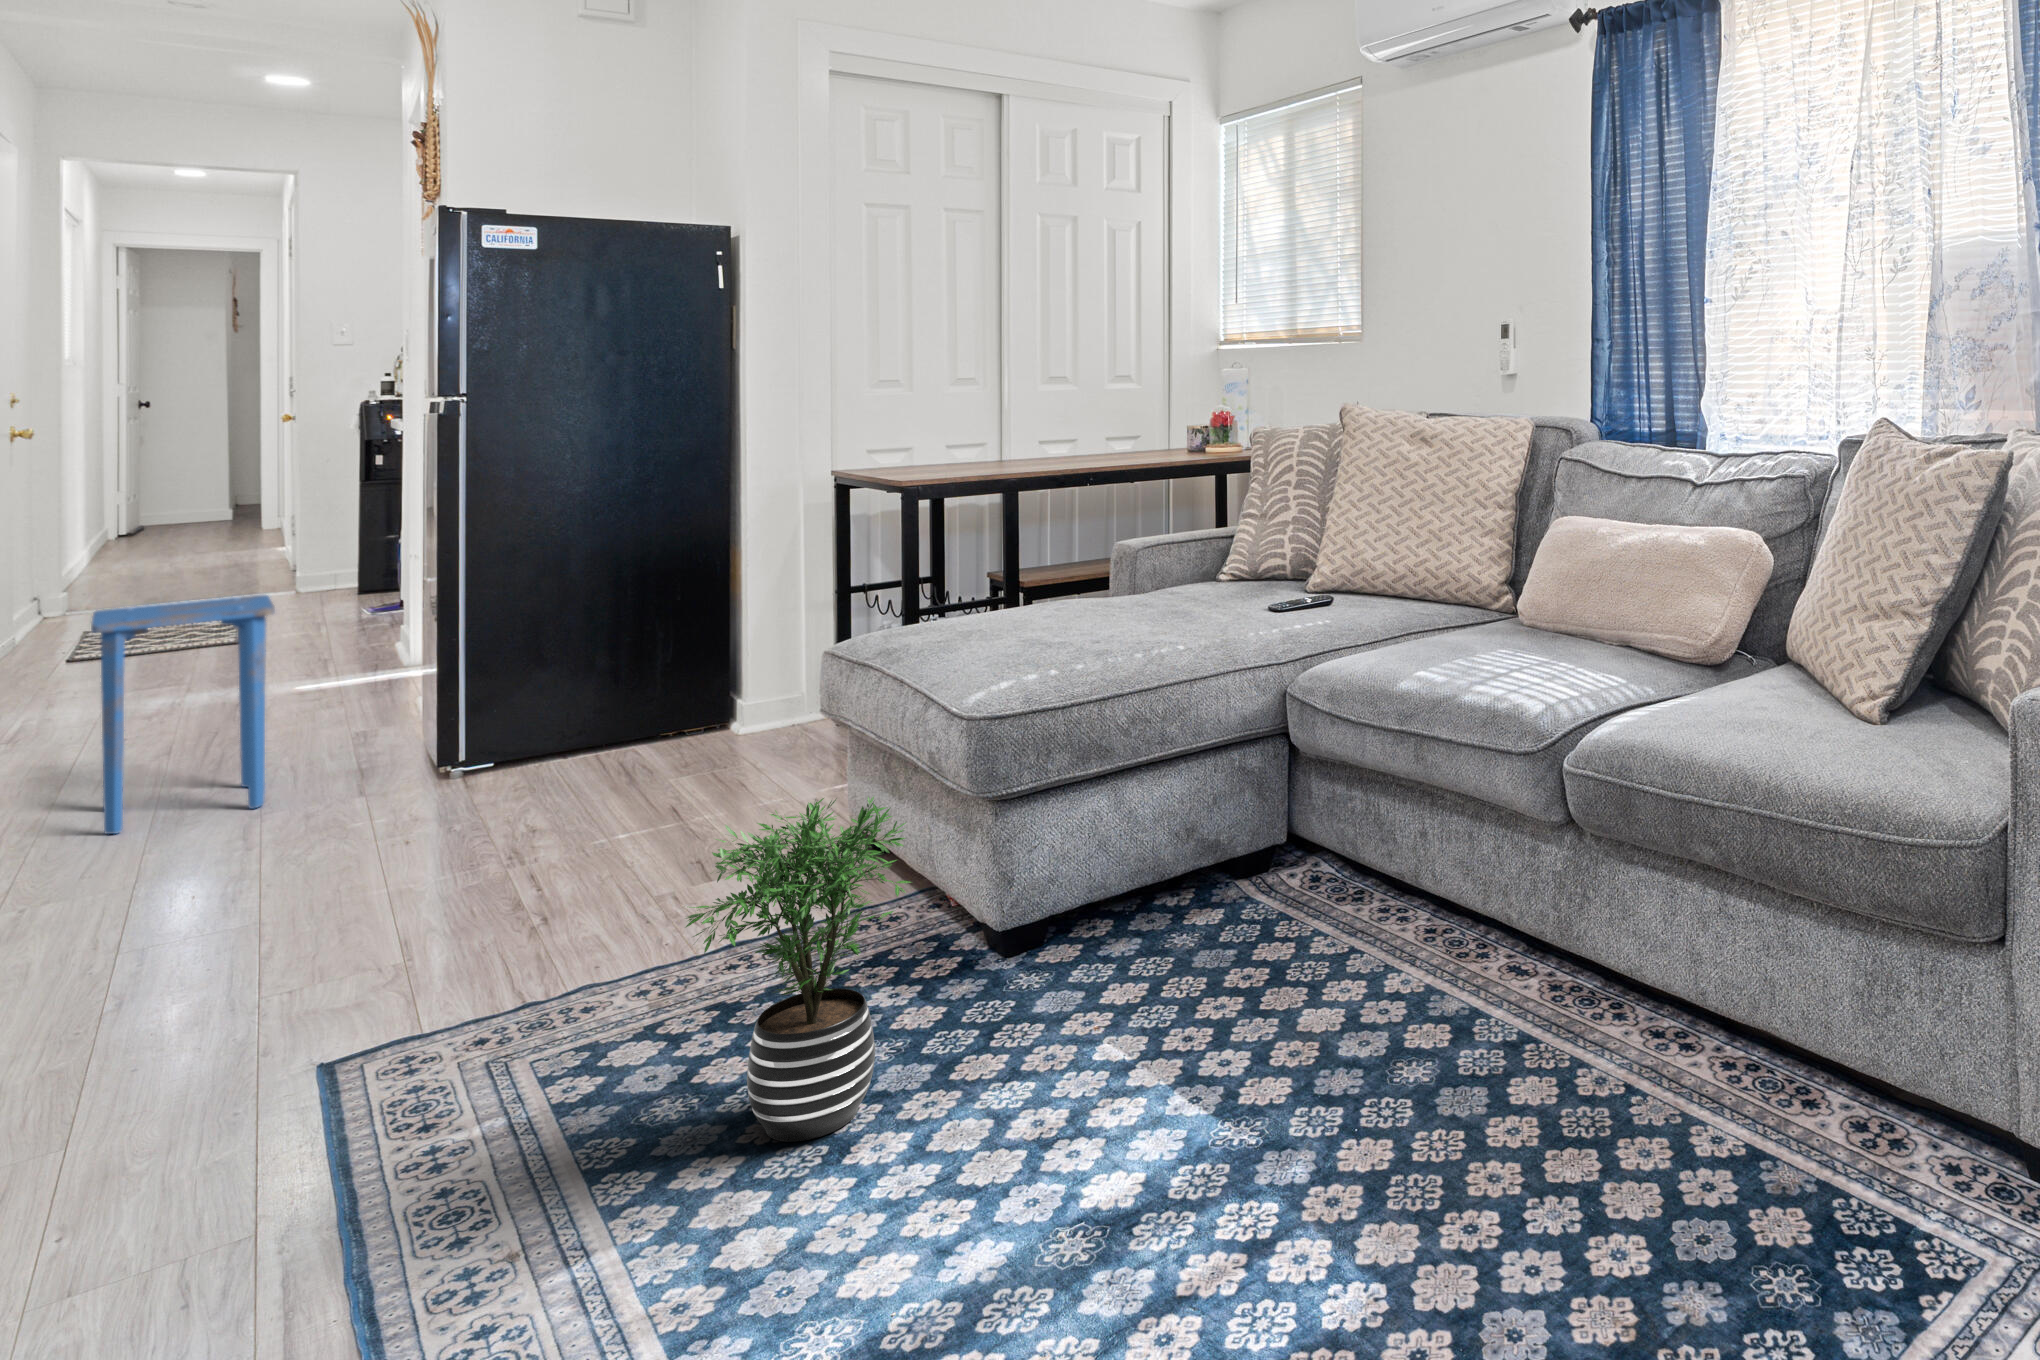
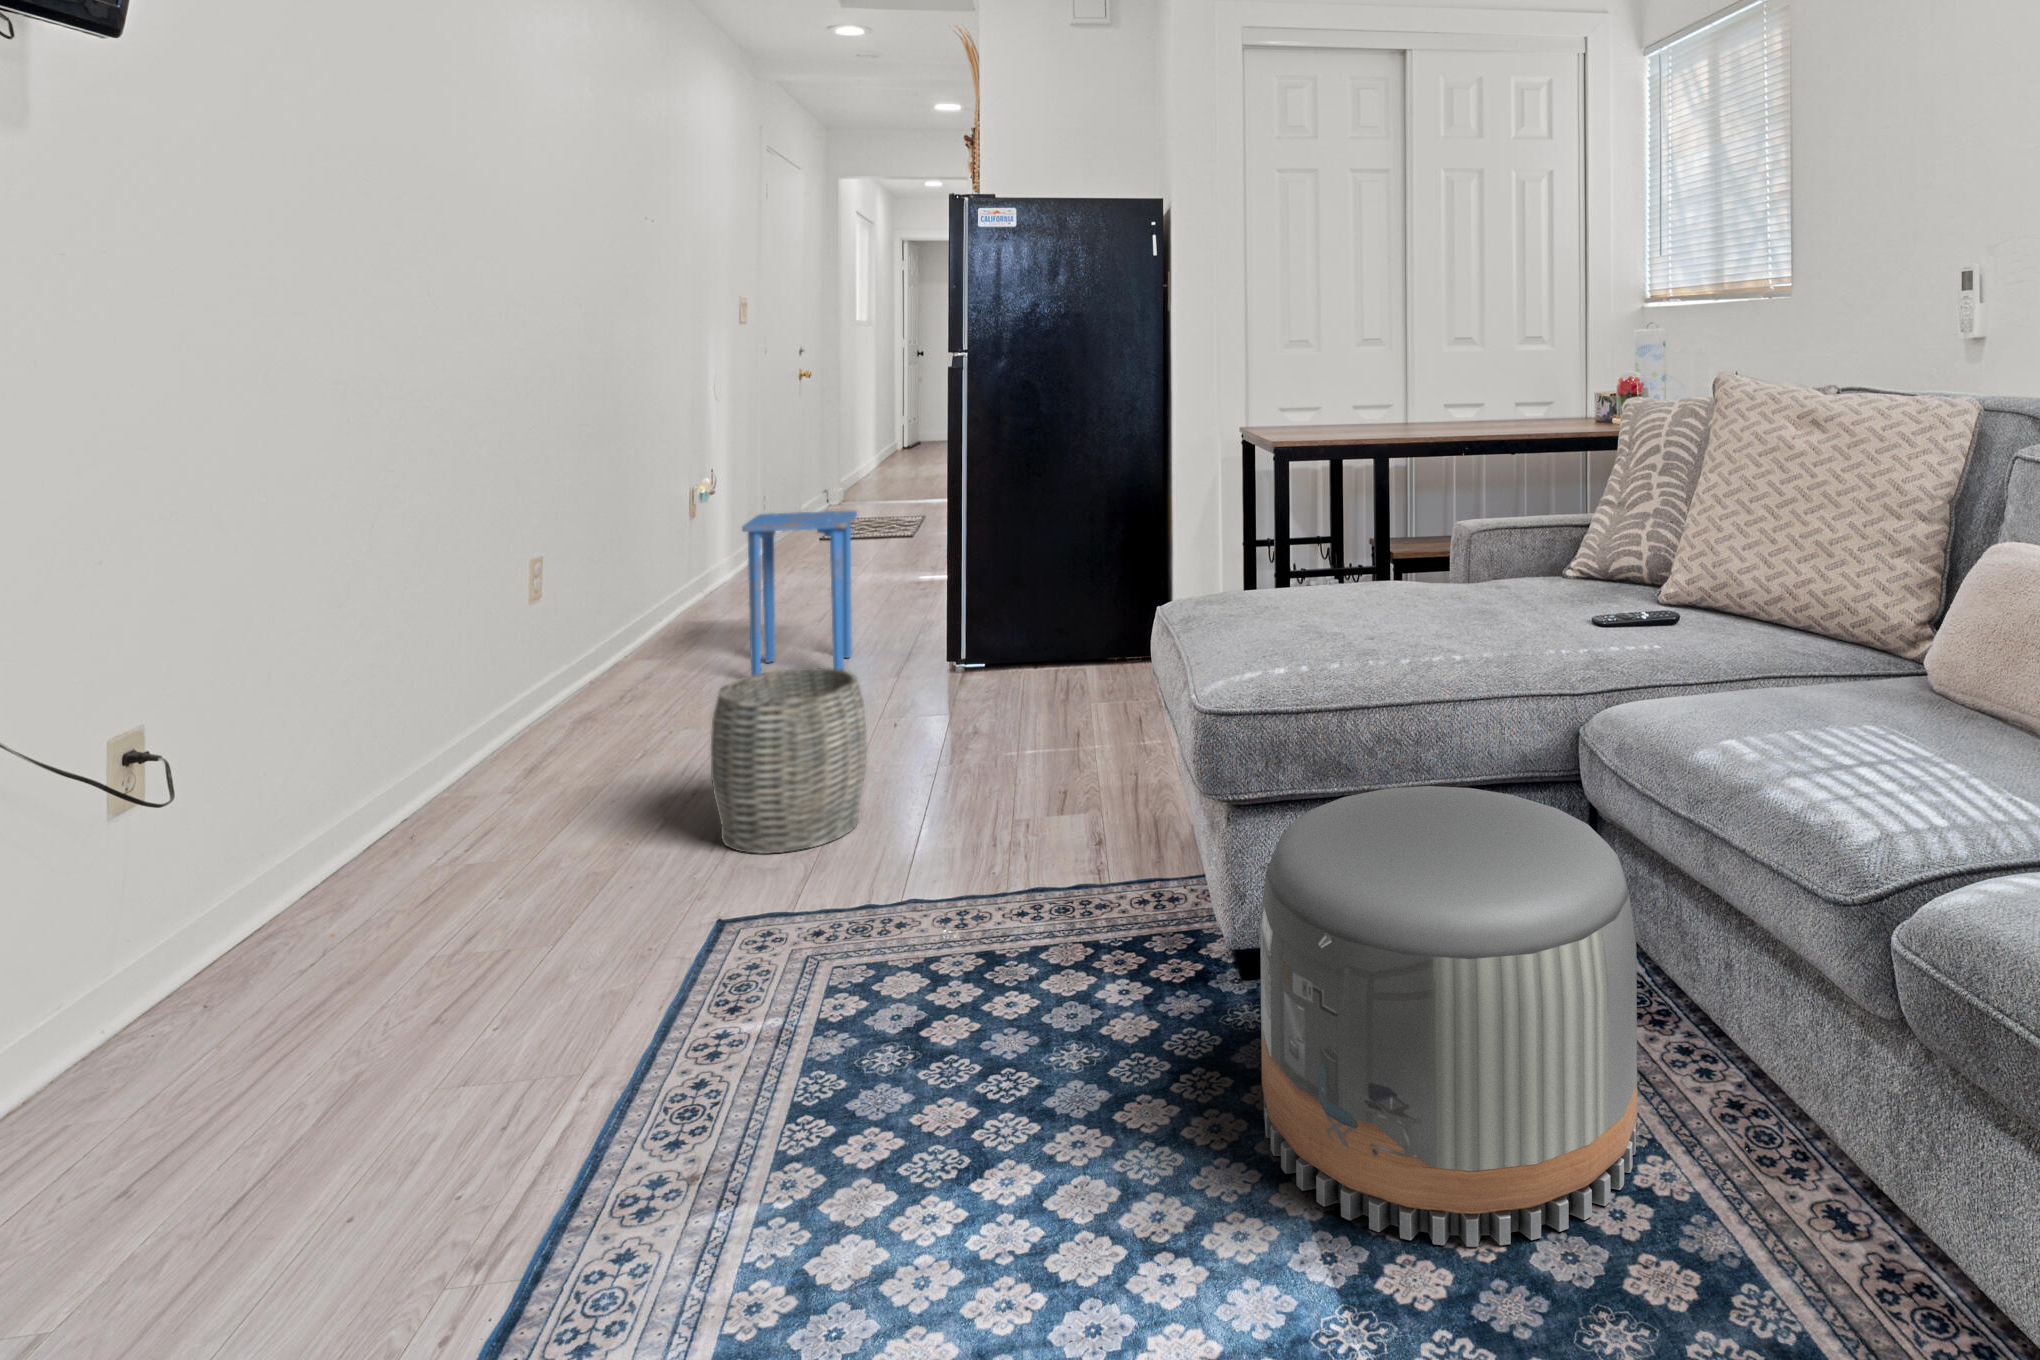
pouf: none [1079,738,1381,1072] -> present [1260,786,1637,1247]
woven basket: none [223,765,454,997] -> present [711,668,867,854]
potted plant: present [685,797,911,1142] -> none [833,786,1075,1152]

